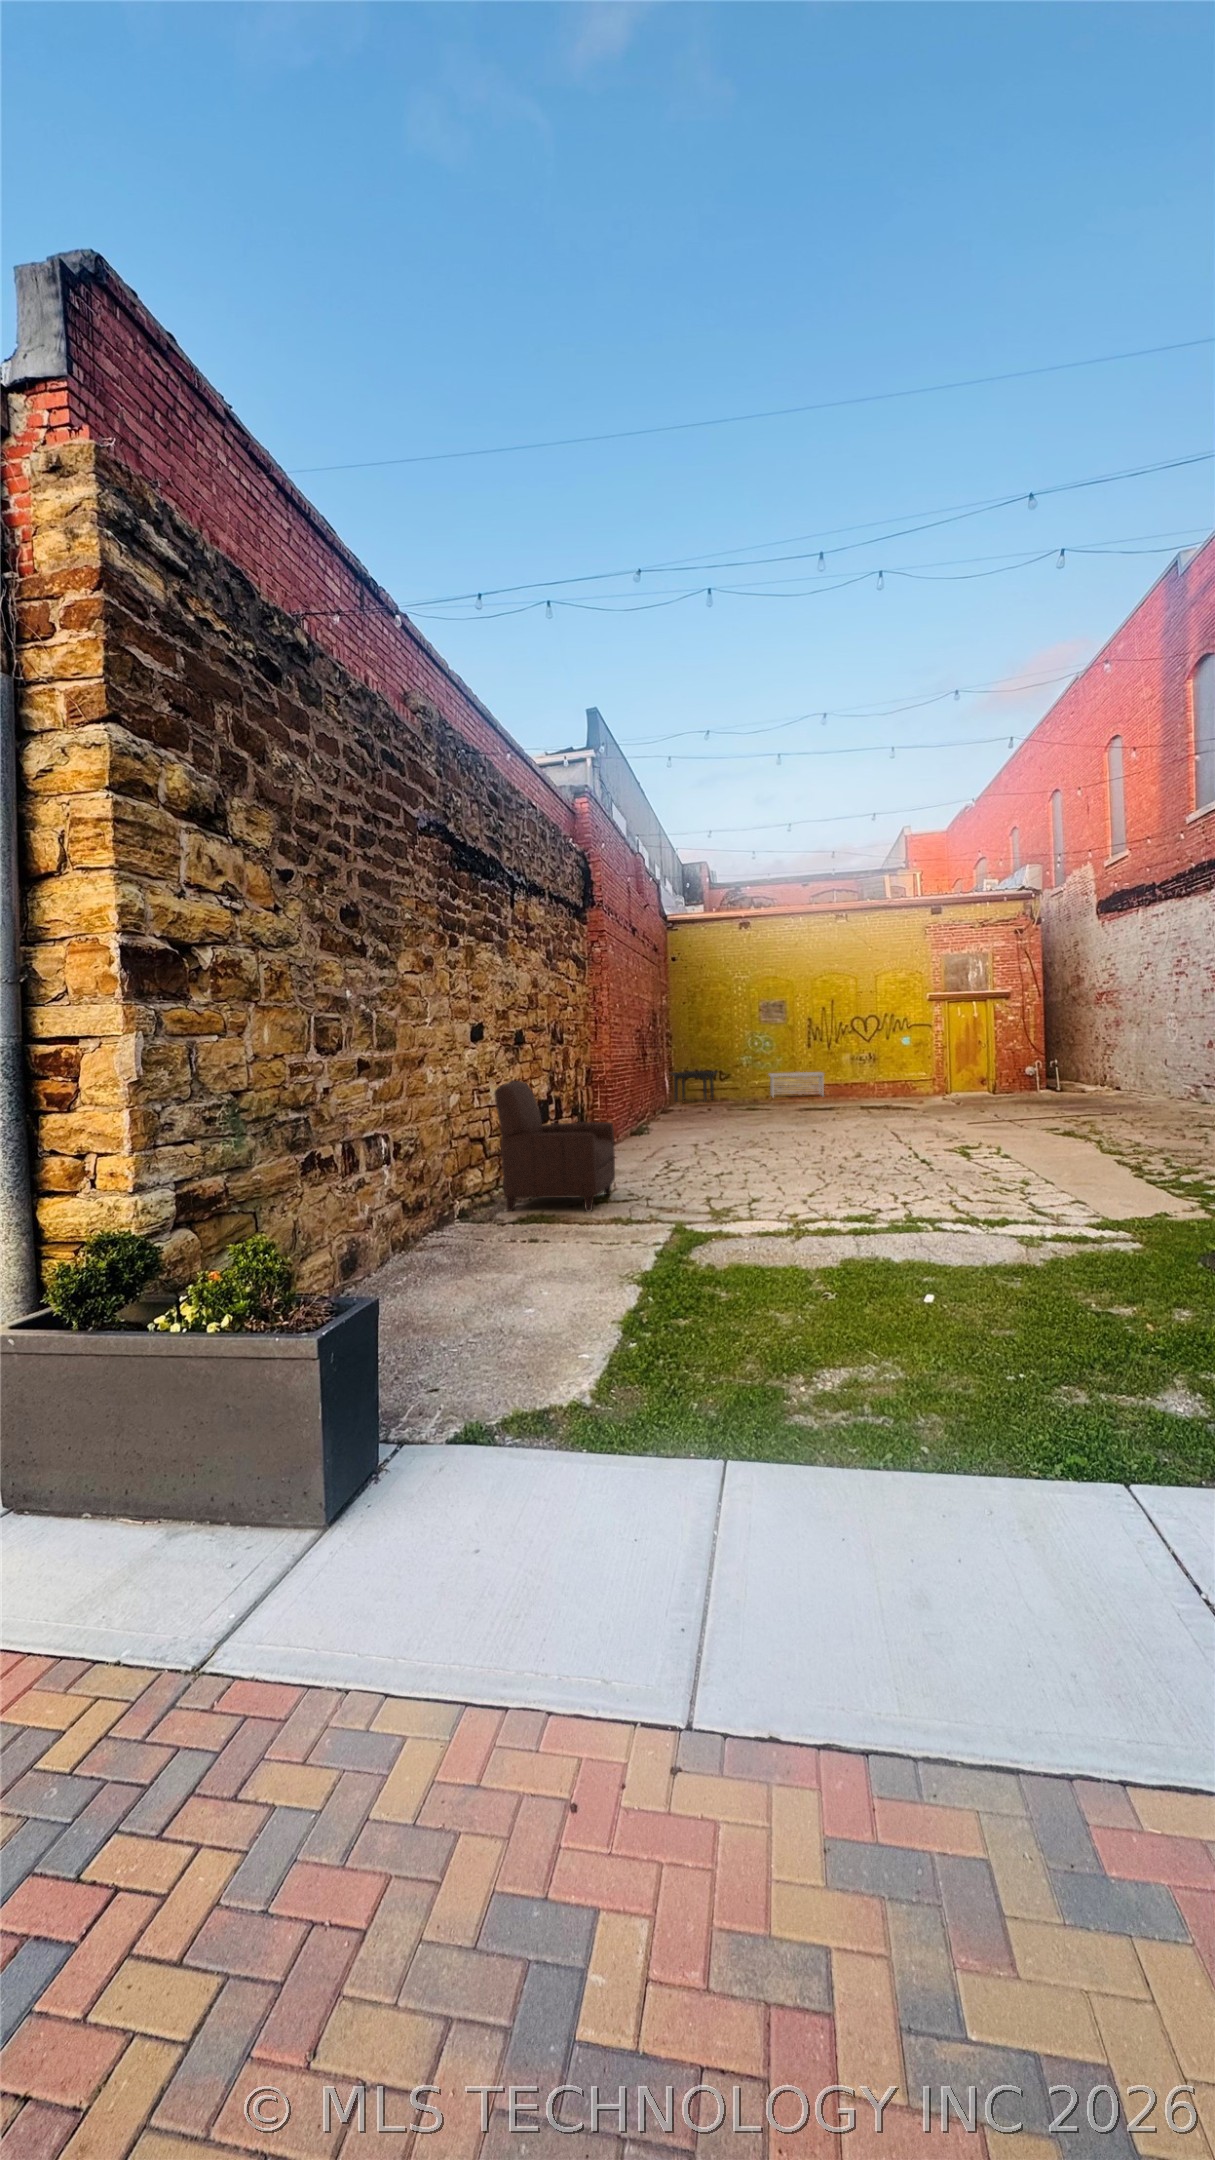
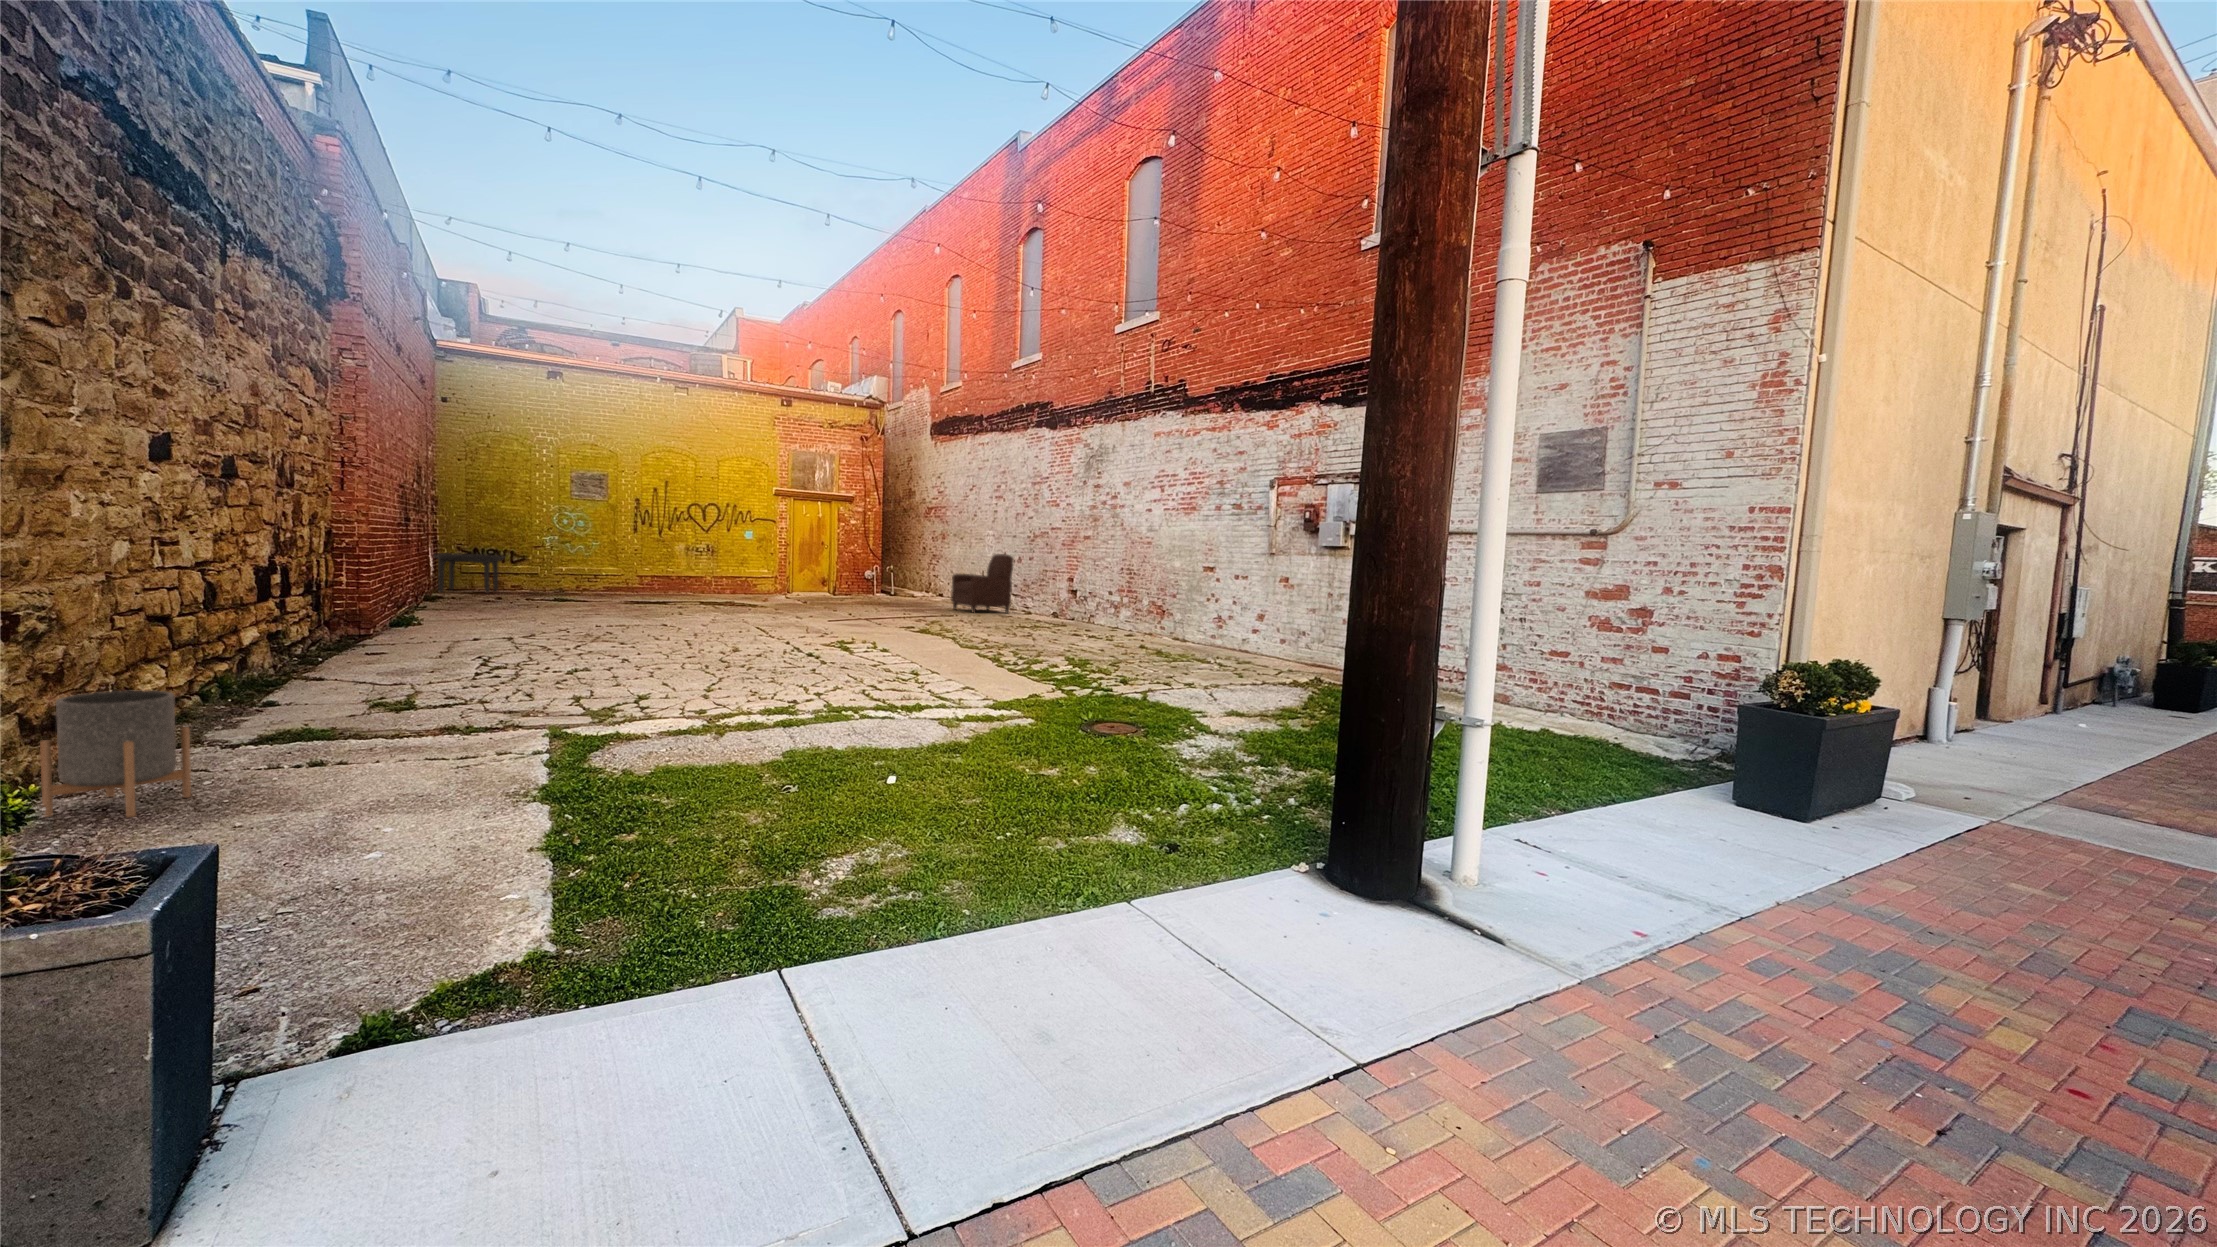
storage bench: present [769,1072,824,1097] -> none [575,562,650,593]
chair: present [494,1081,615,1212] -> present [951,554,1013,613]
planter: none [410,1190,475,1269] -> present [40,690,191,818]

